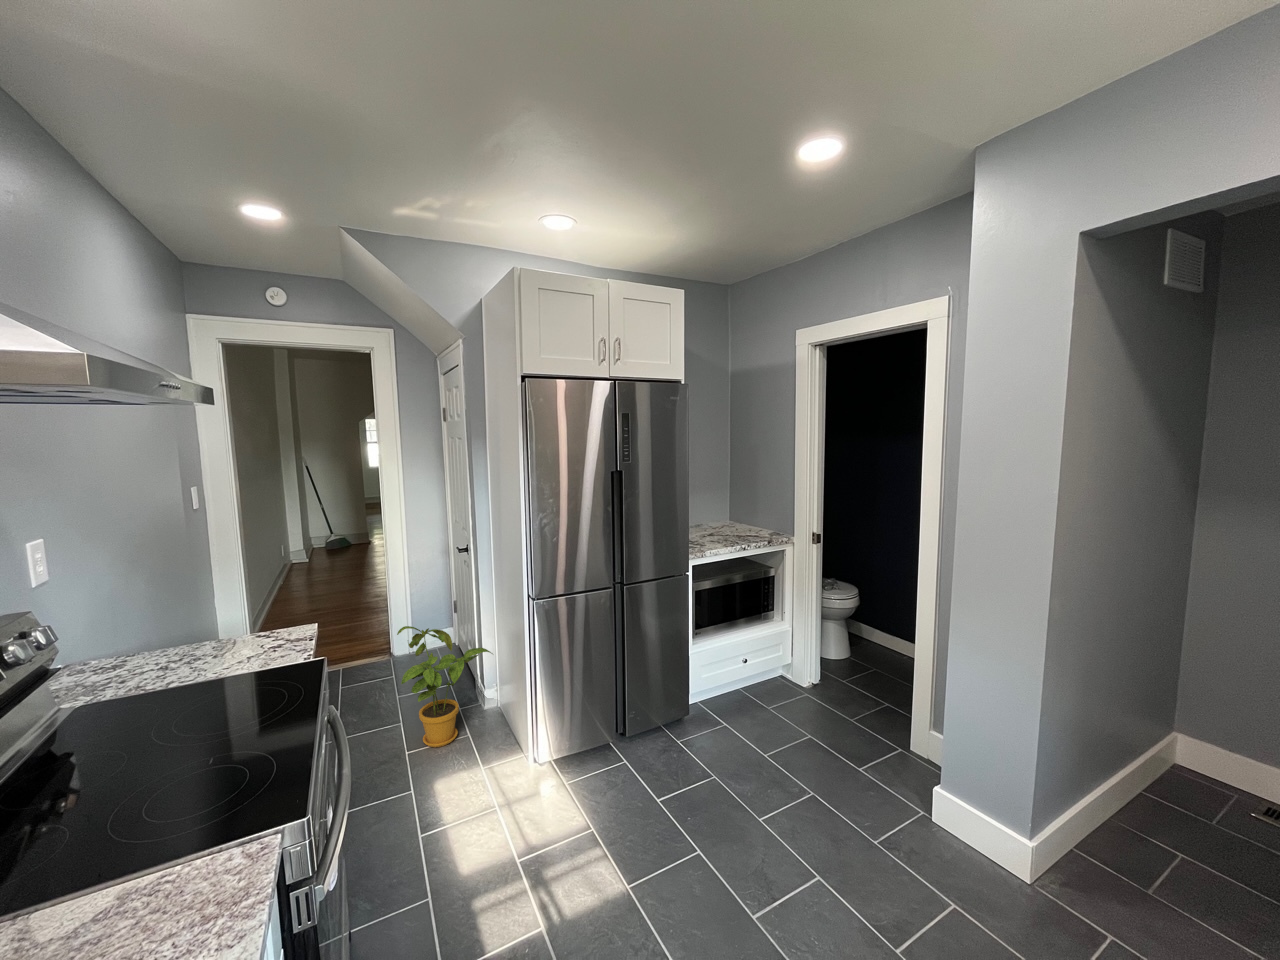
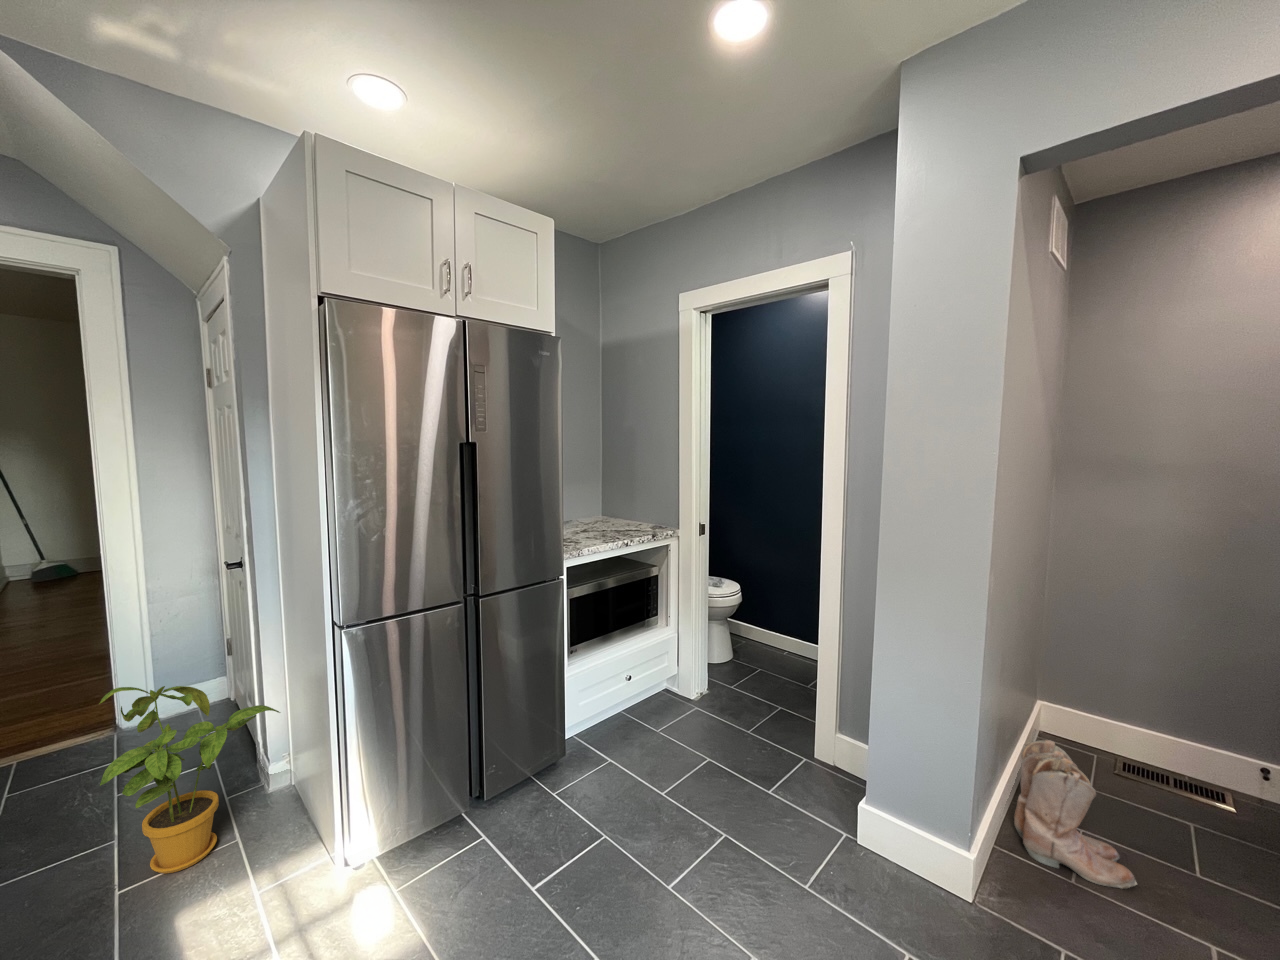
boots: none [1101,760,1225,909] -> present [1014,740,1137,889]

